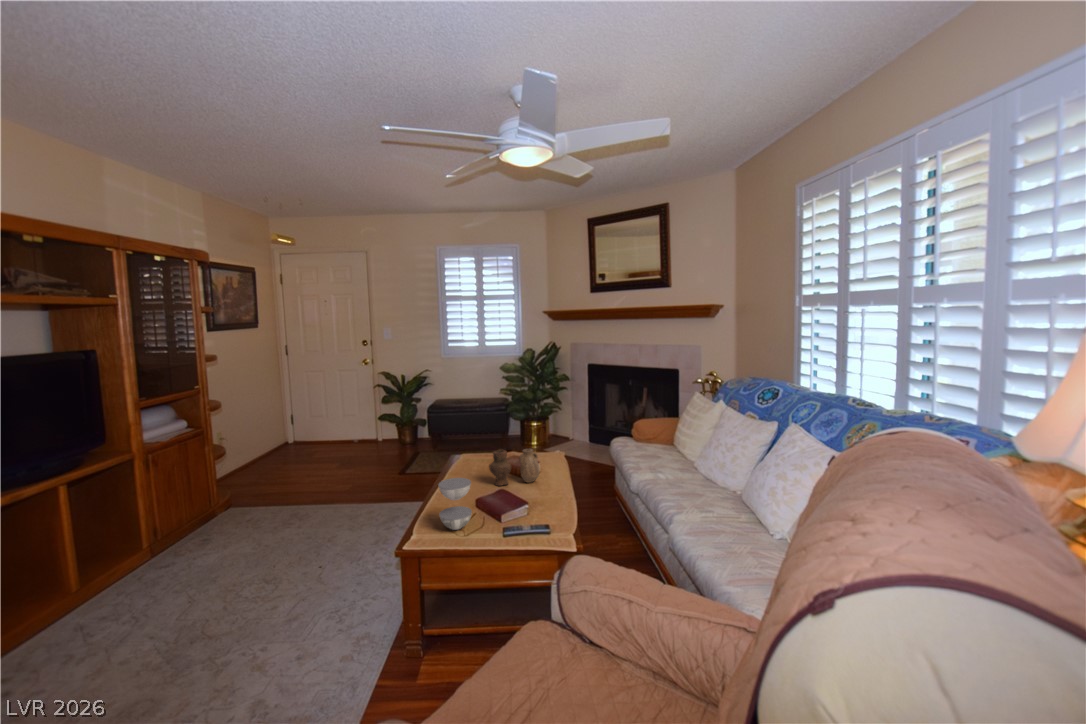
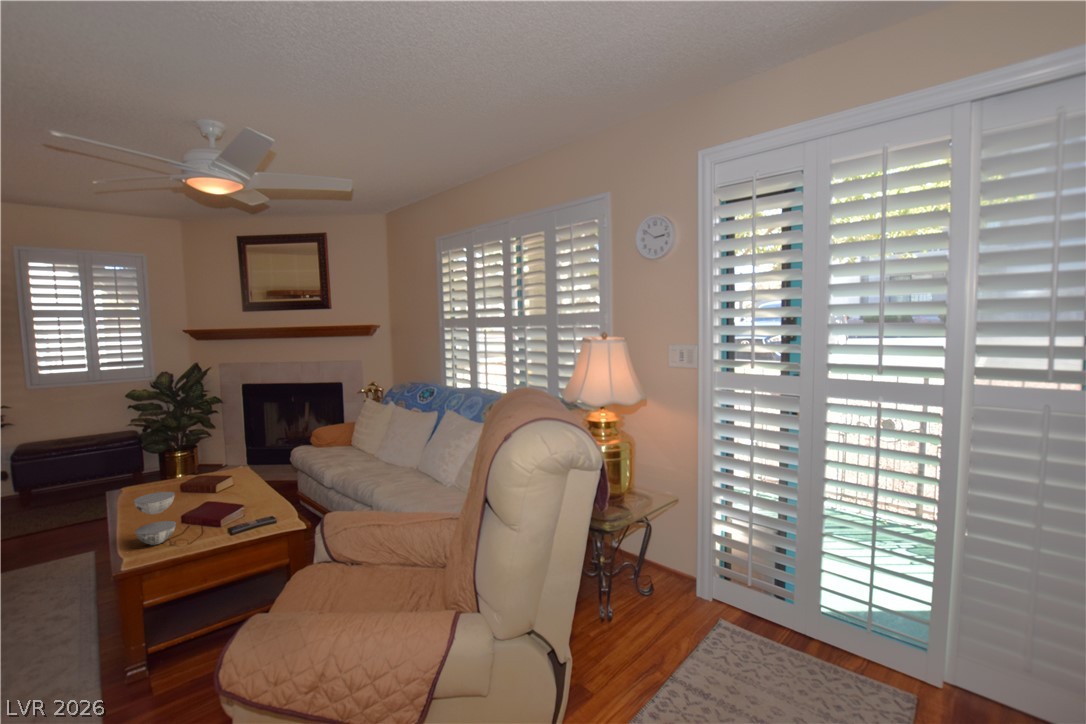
vase: present [489,449,540,486] -> none [170,462,230,505]

